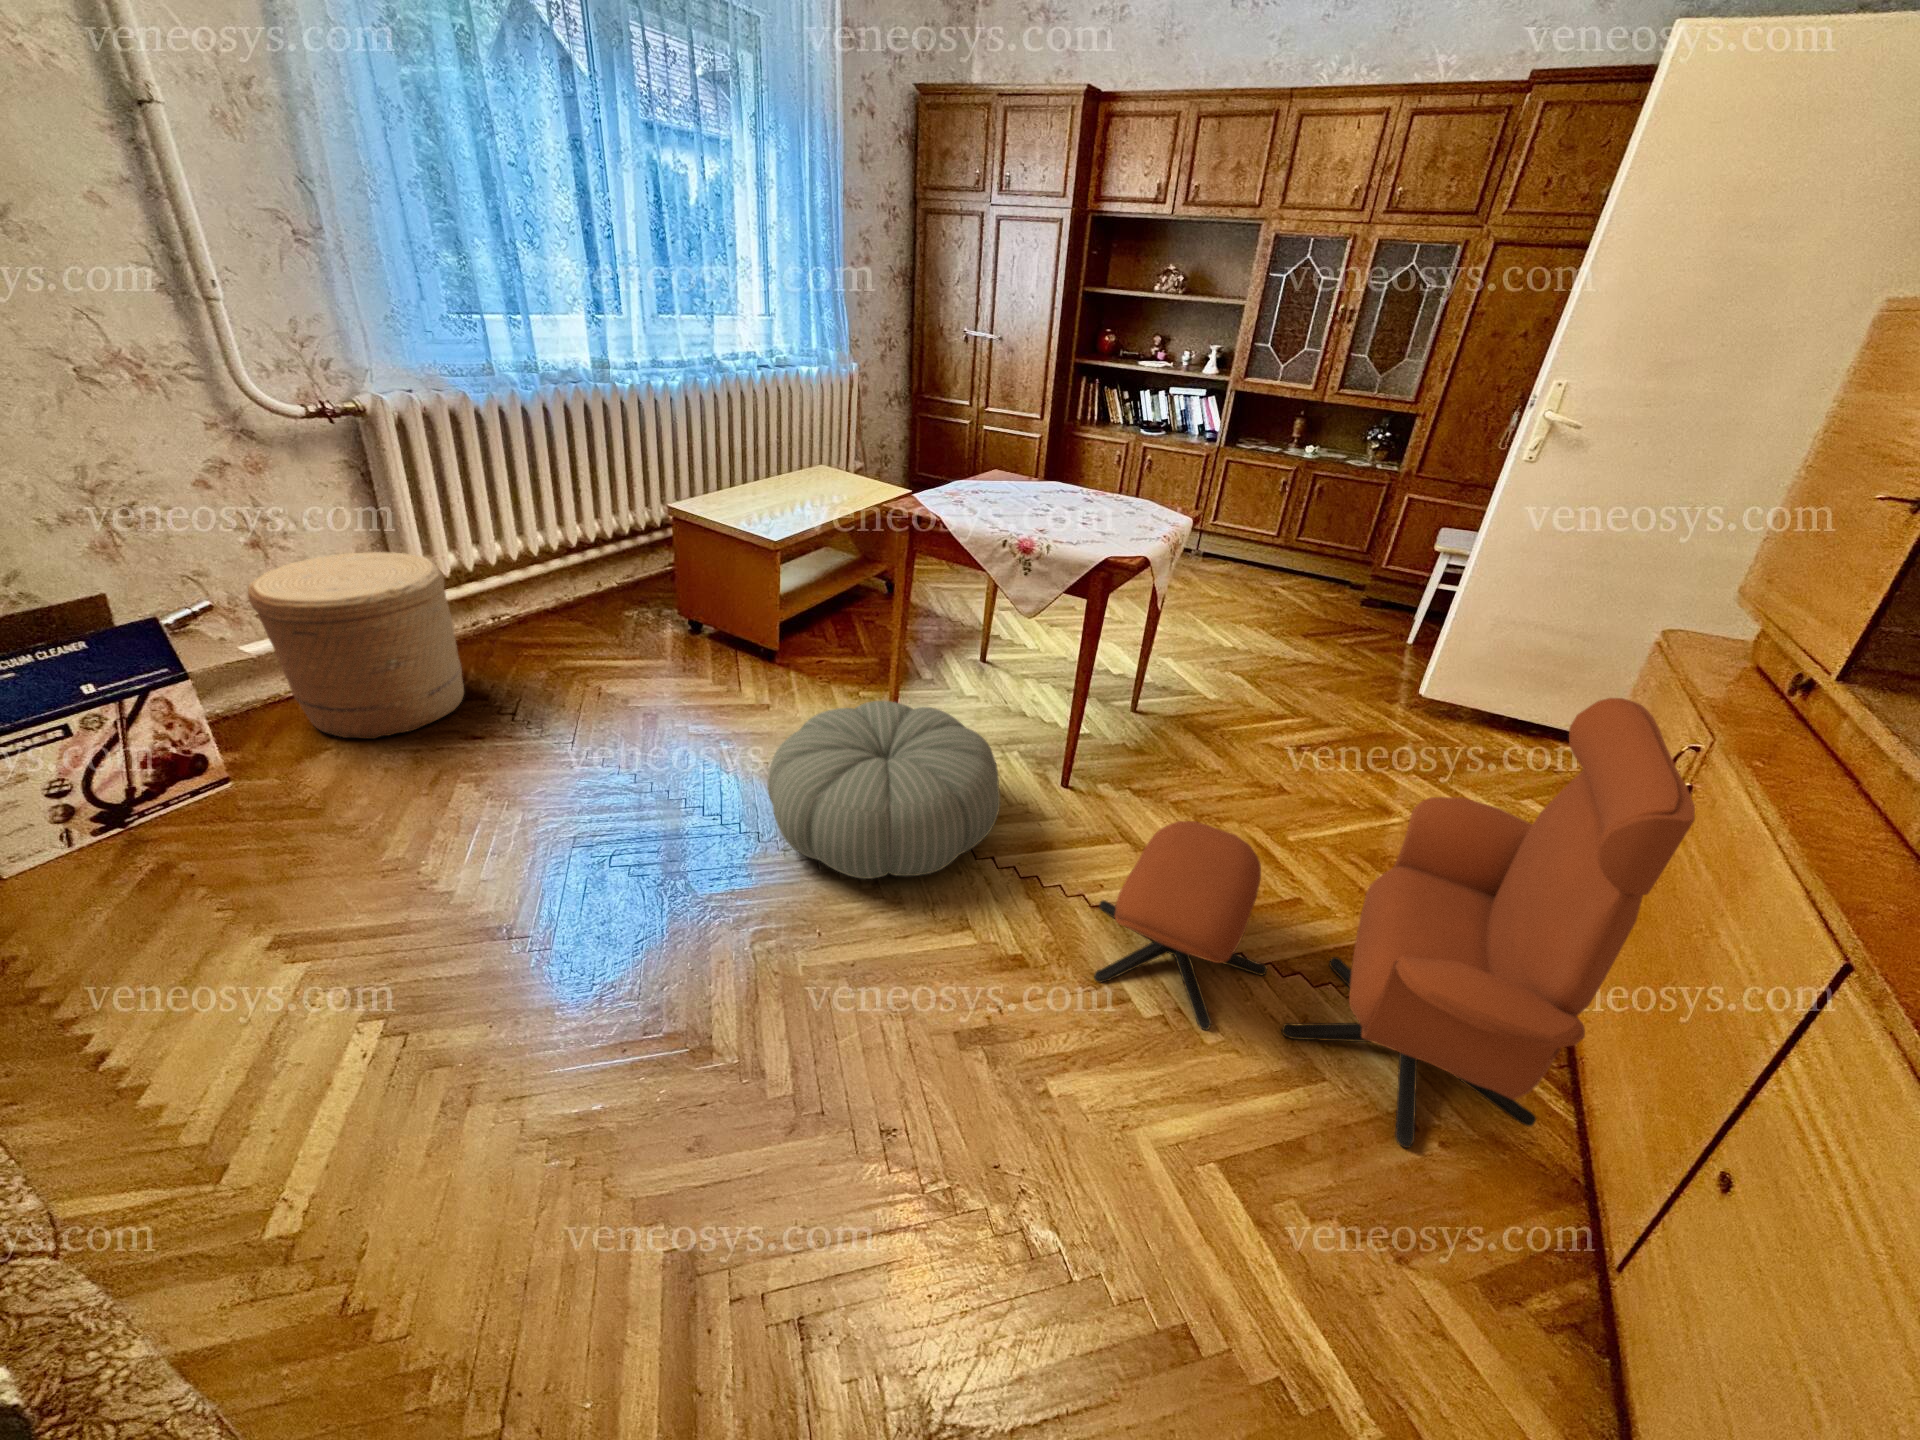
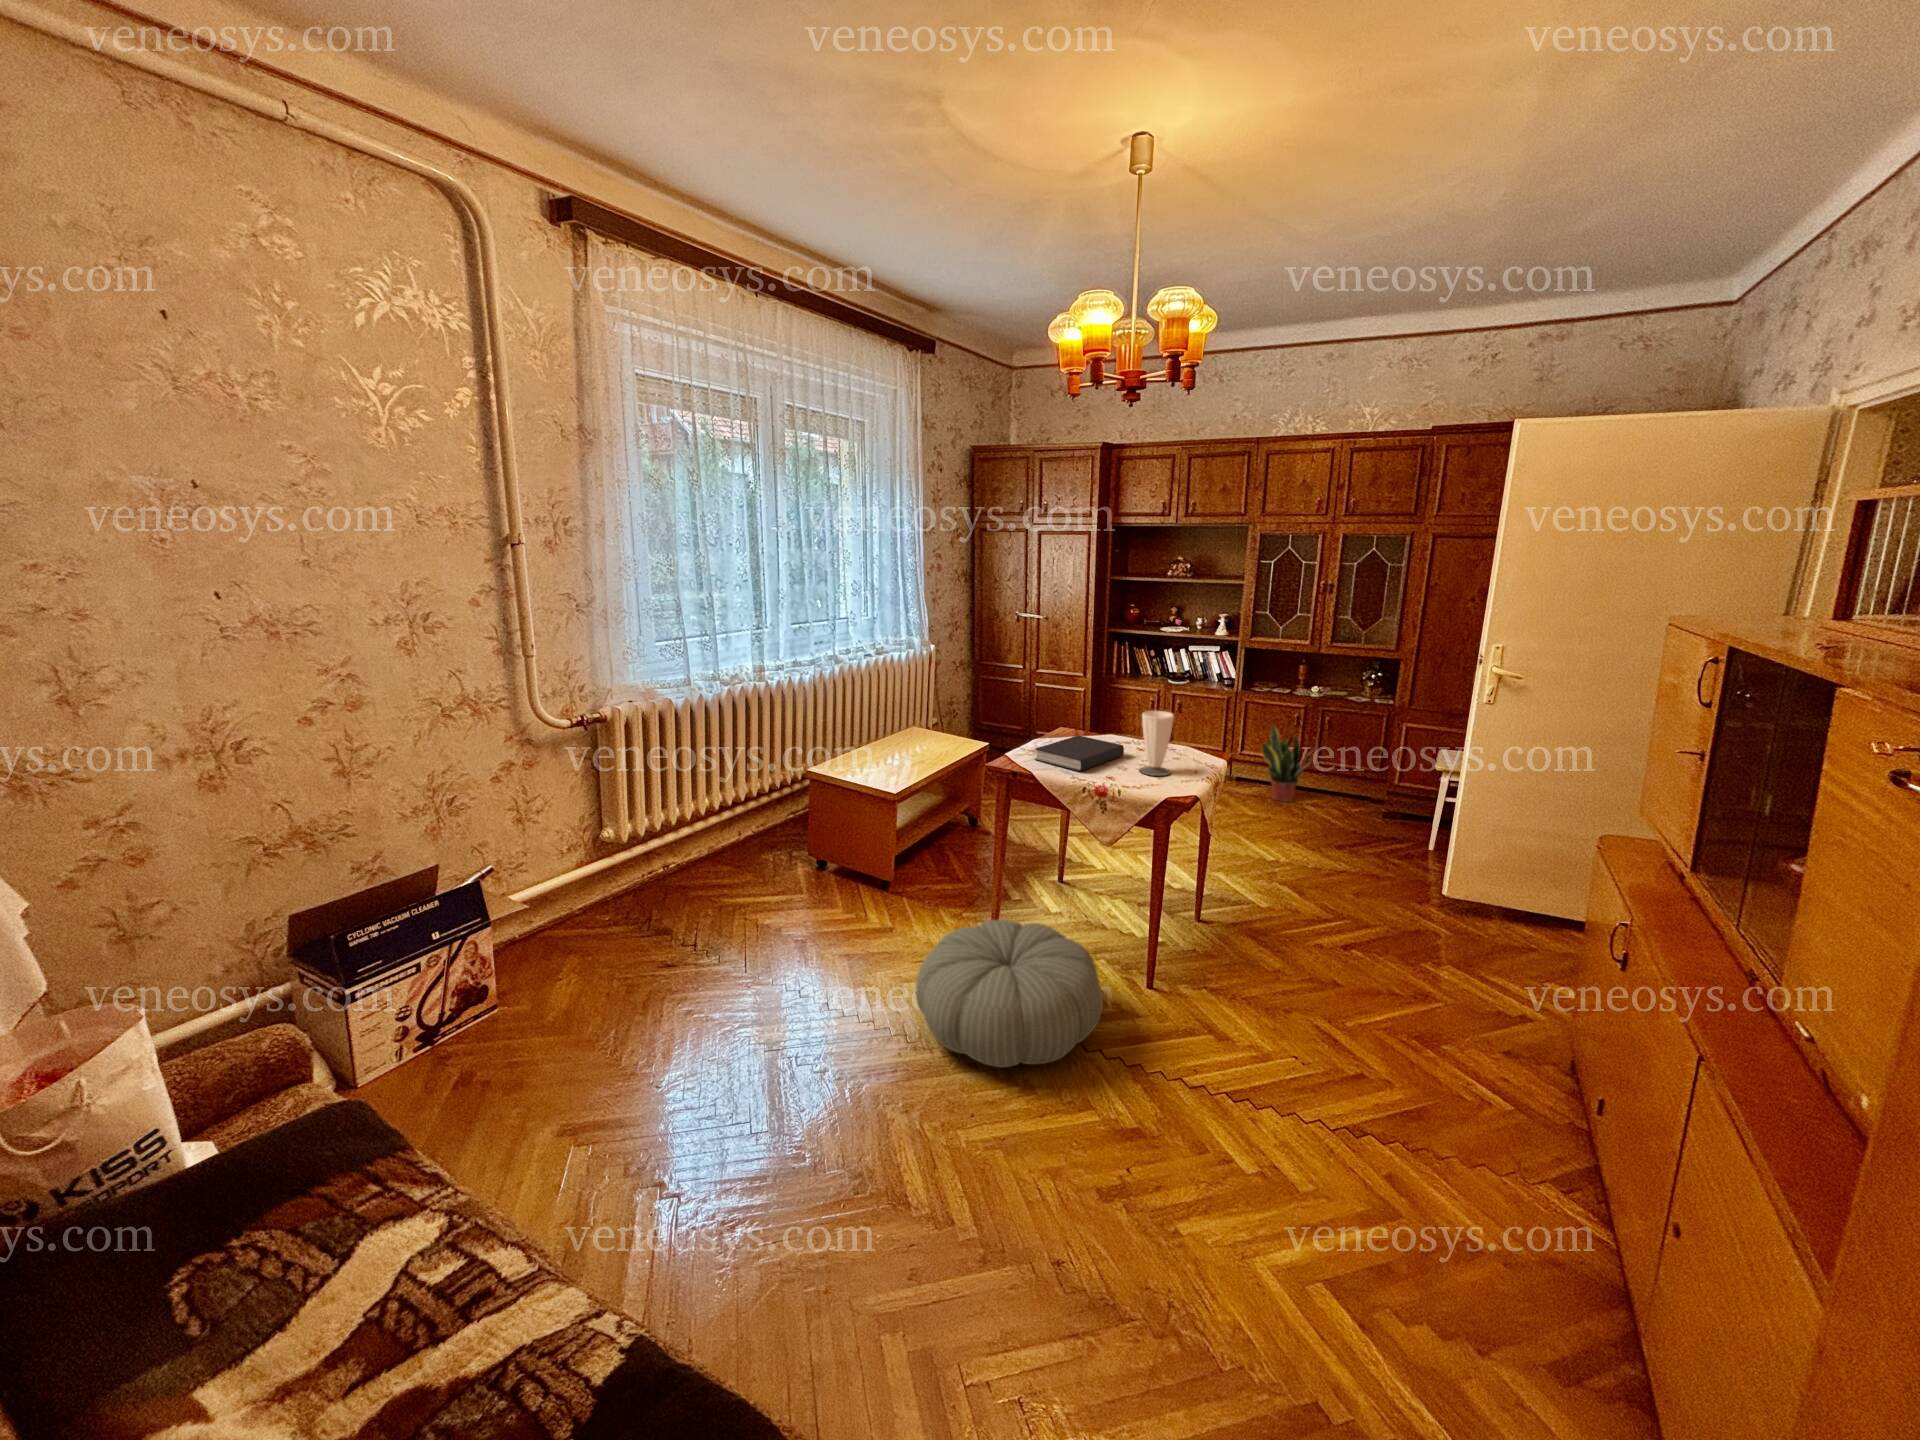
cup: none [1078,438,1131,528] -> present [1139,711,1174,776]
book: none [945,473,1063,516] -> present [1035,735,1124,771]
potted plant: none [1236,489,1302,585] -> present [1262,725,1311,802]
woven basket: present [248,552,464,739] -> none [521,820,657,970]
lounge chair: present [1094,698,1695,1148] -> none [1194,893,1608,1275]

